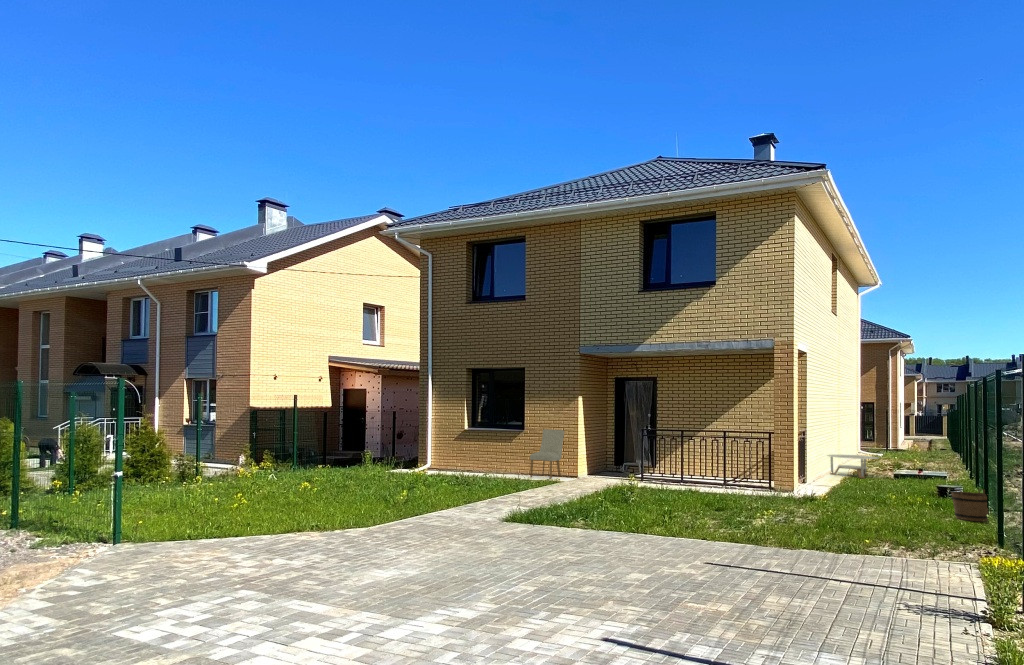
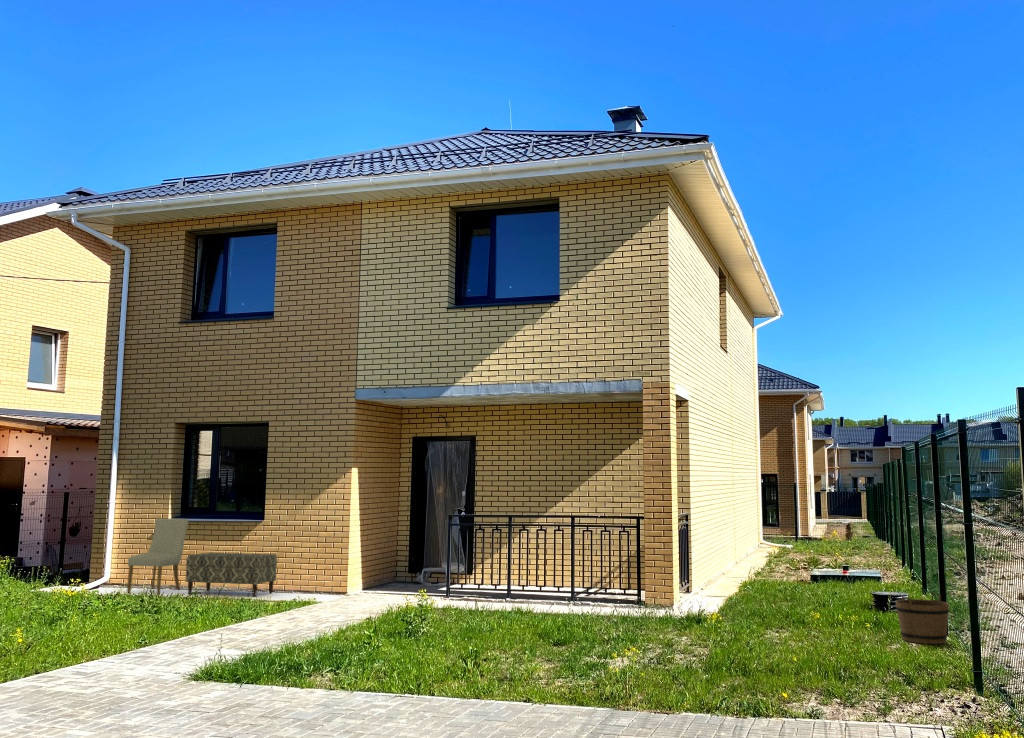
chair: present [530,429,564,479] -> present [127,518,188,594]
bench: none [477,447,531,475] -> present [186,552,277,597]
round table: present [828,455,878,478] -> none [719,548,788,581]

